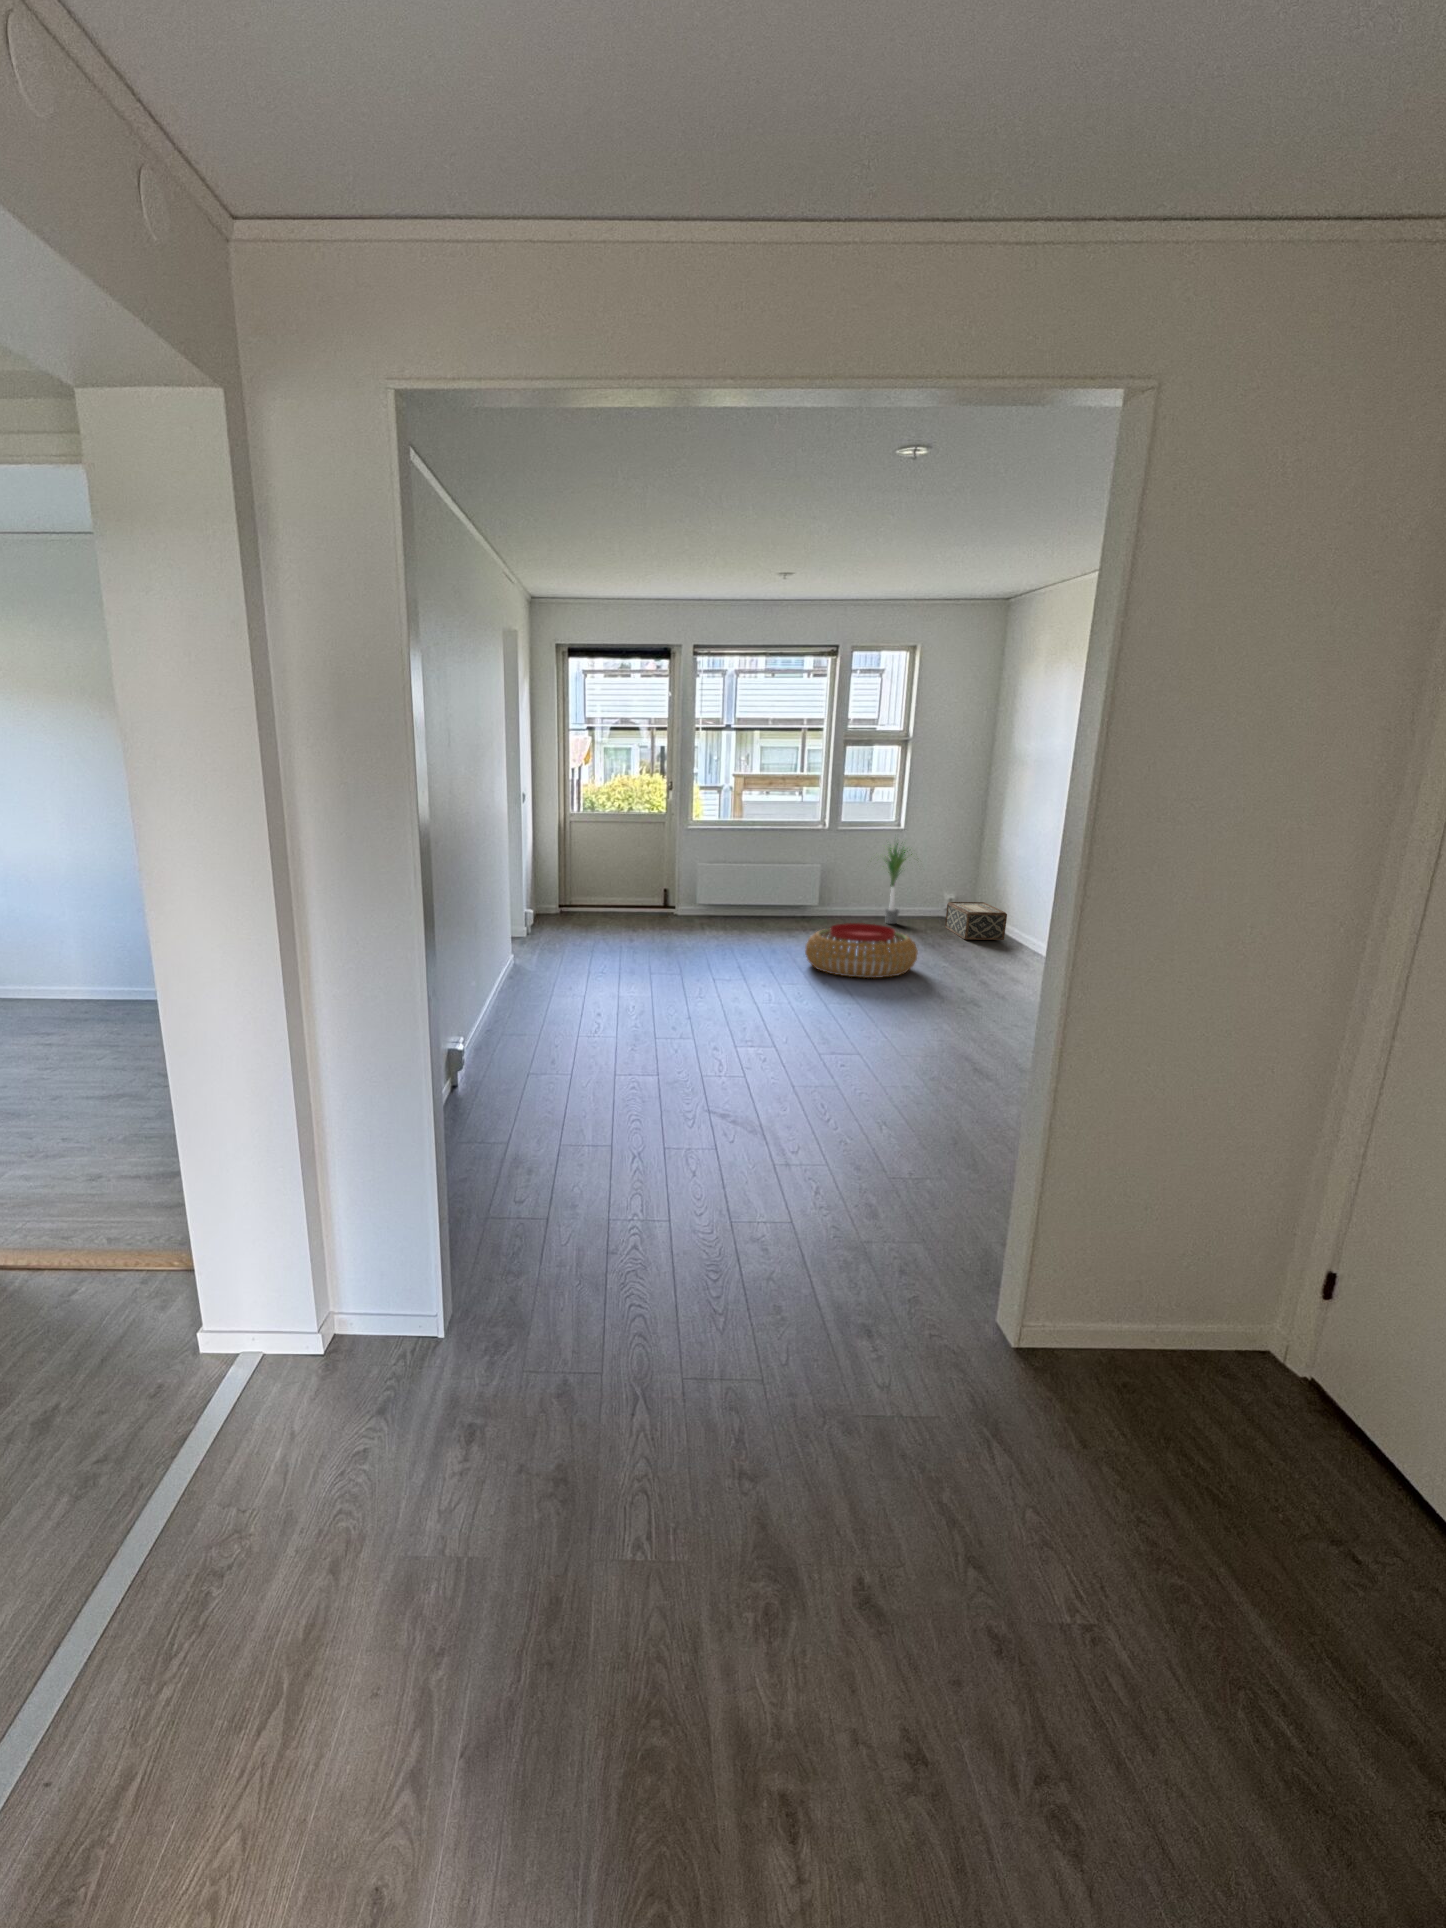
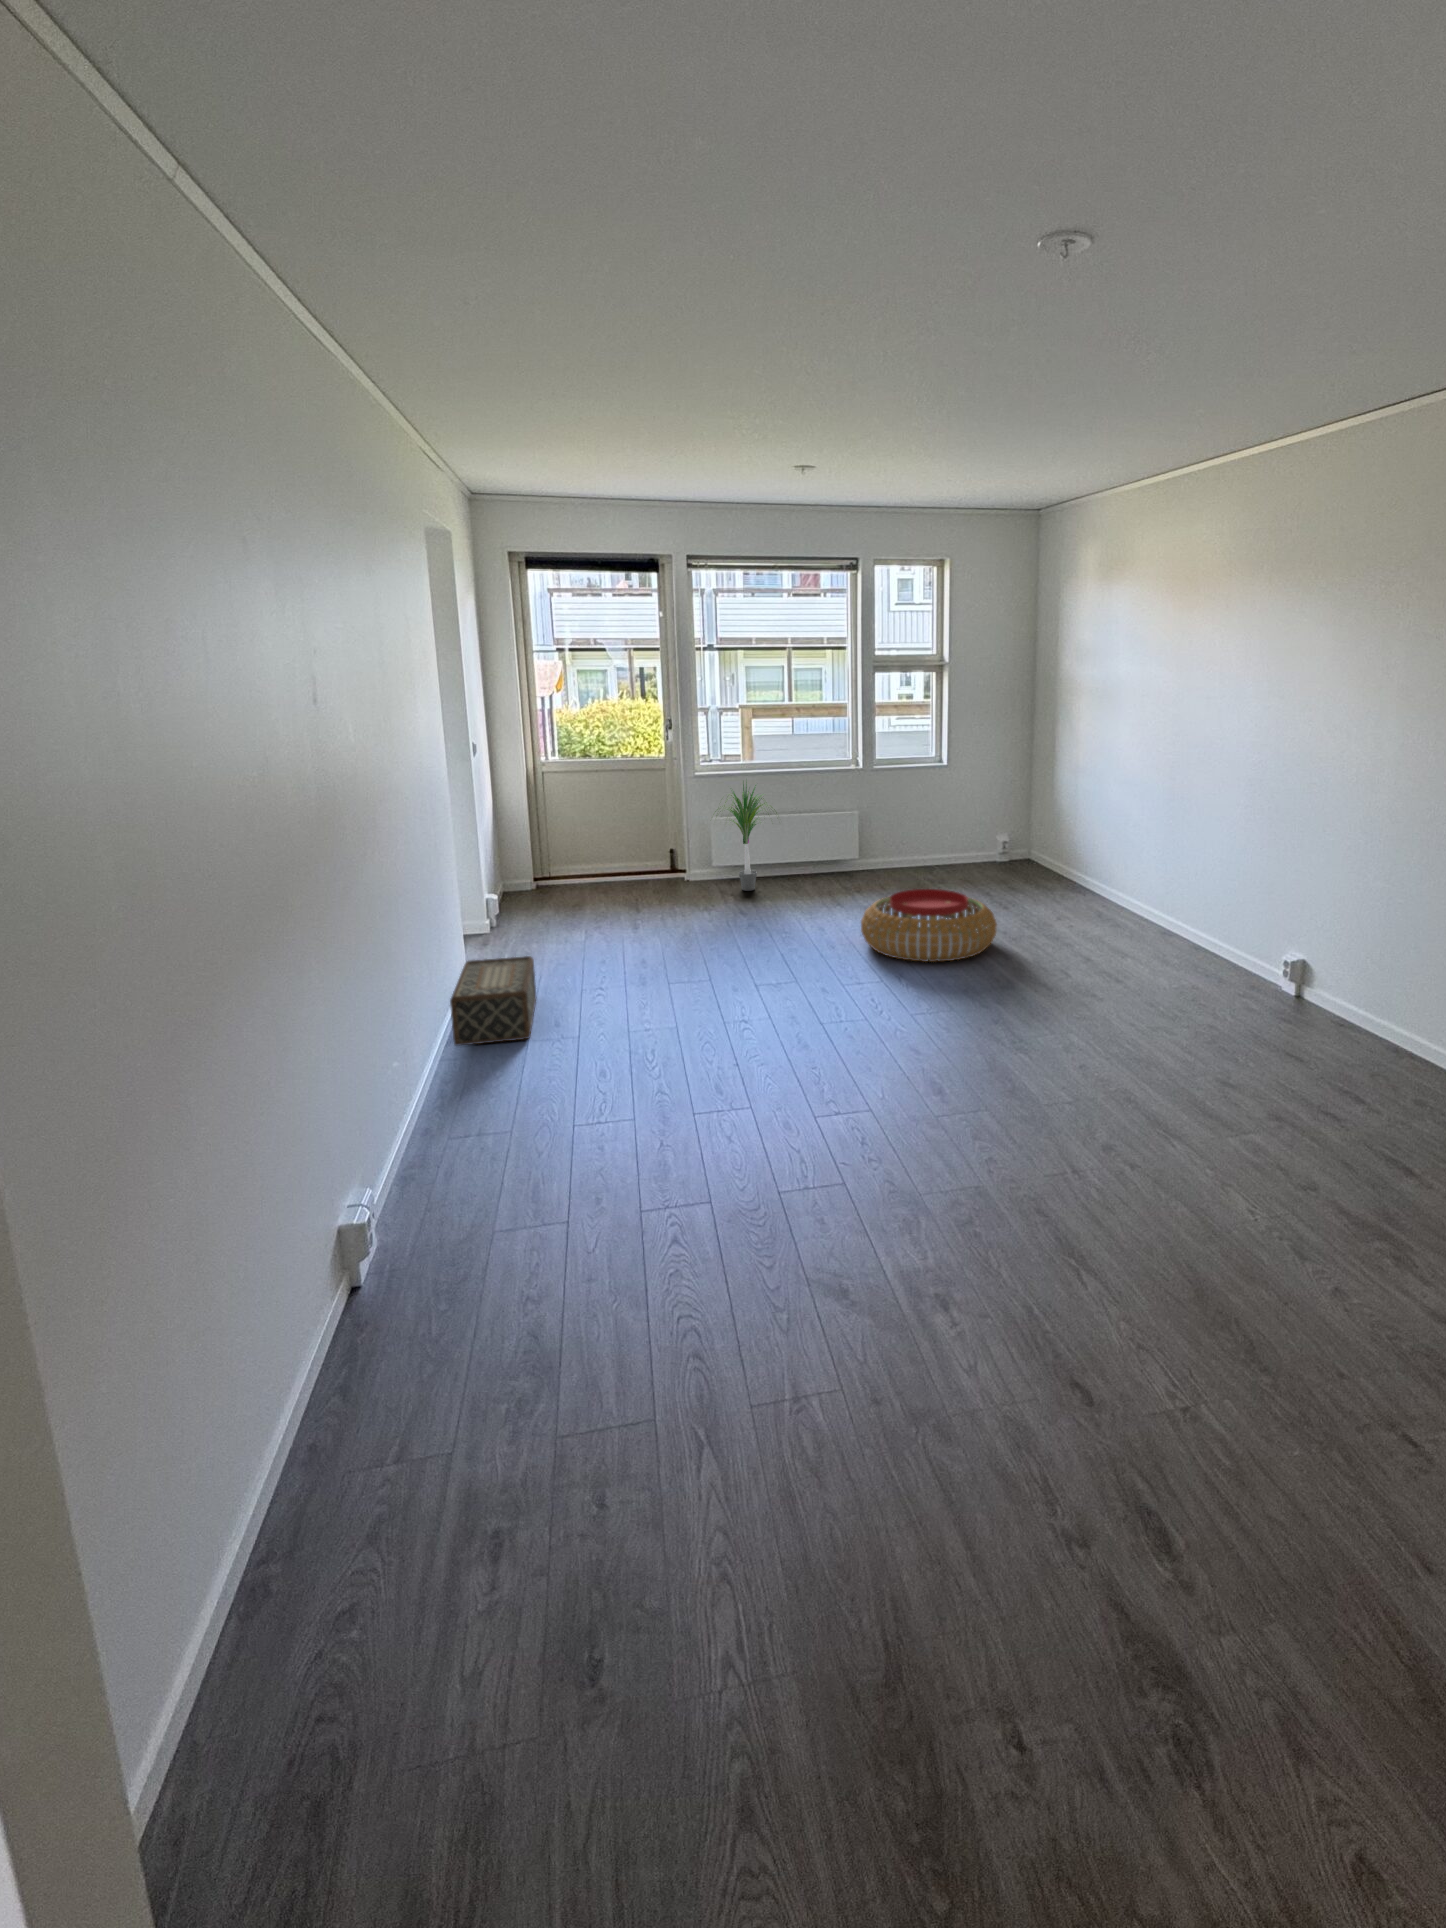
potted plant: present [885,843,912,924] -> present [715,784,775,891]
woven basket: present [945,902,1007,940] -> present [450,956,536,1045]

